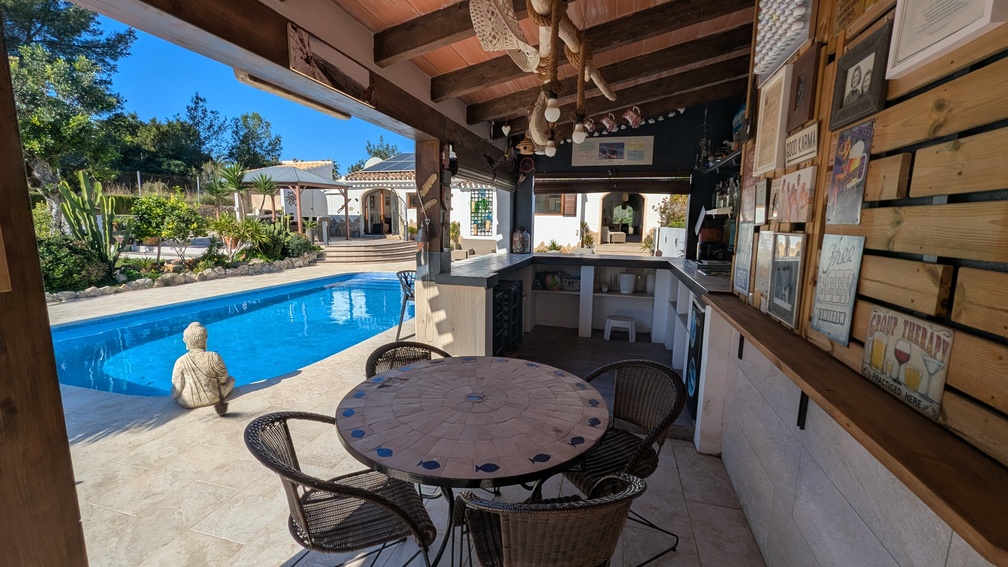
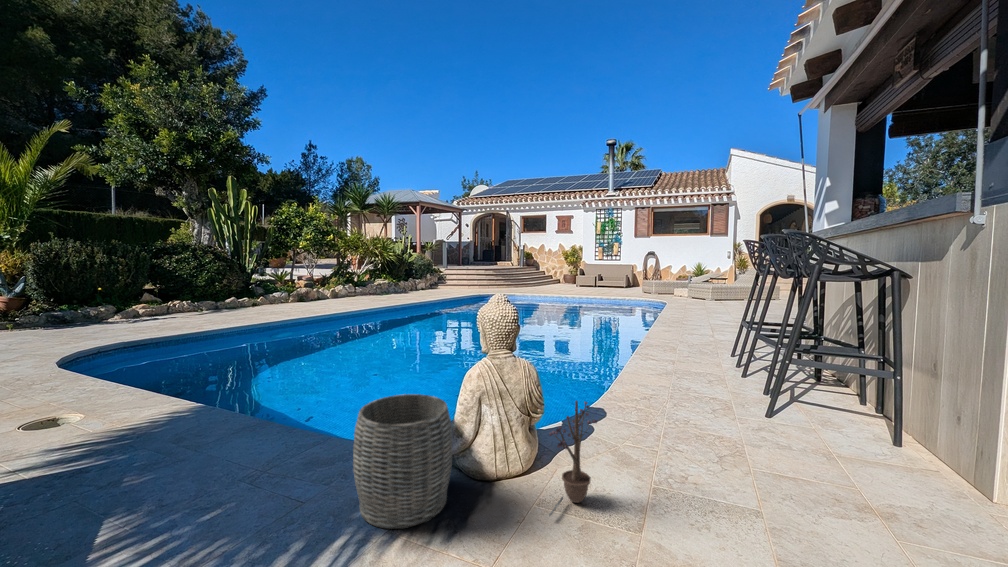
woven basket: none [101,371,161,429] -> present [353,394,452,529]

